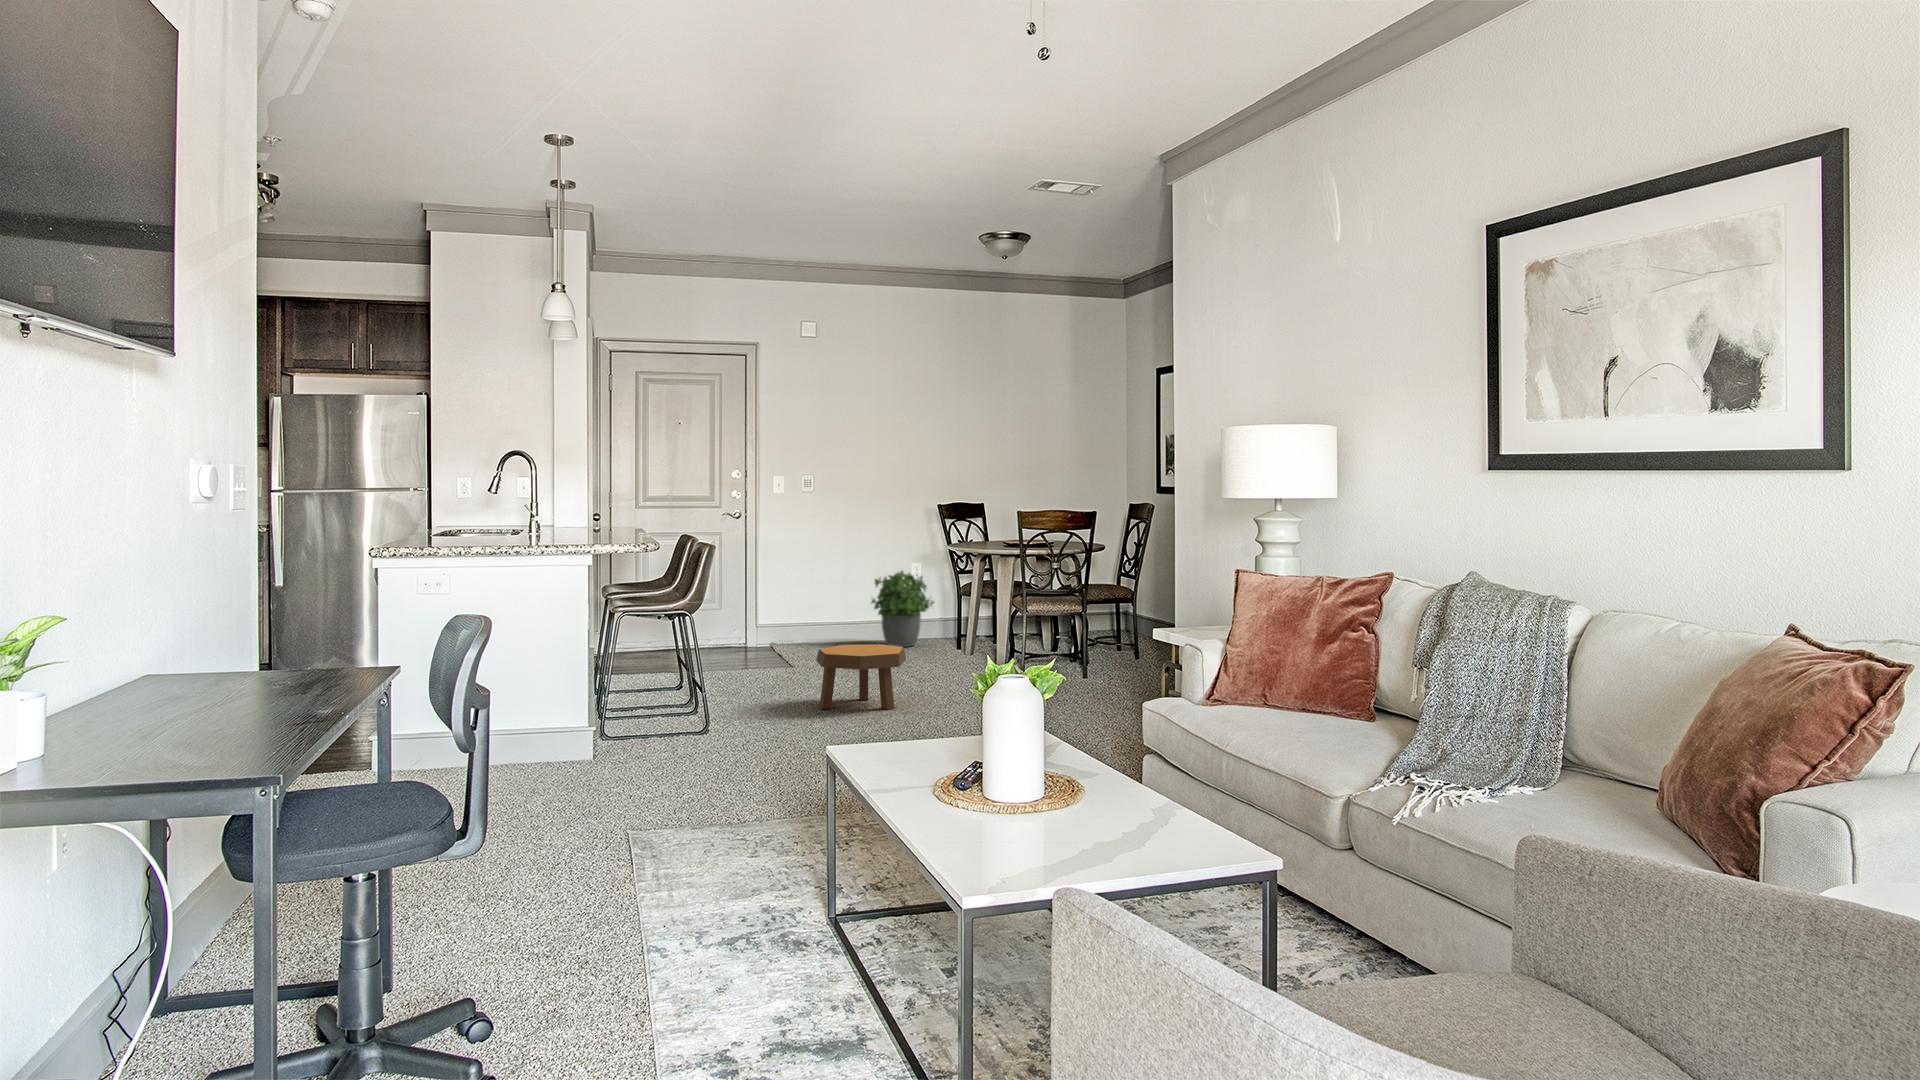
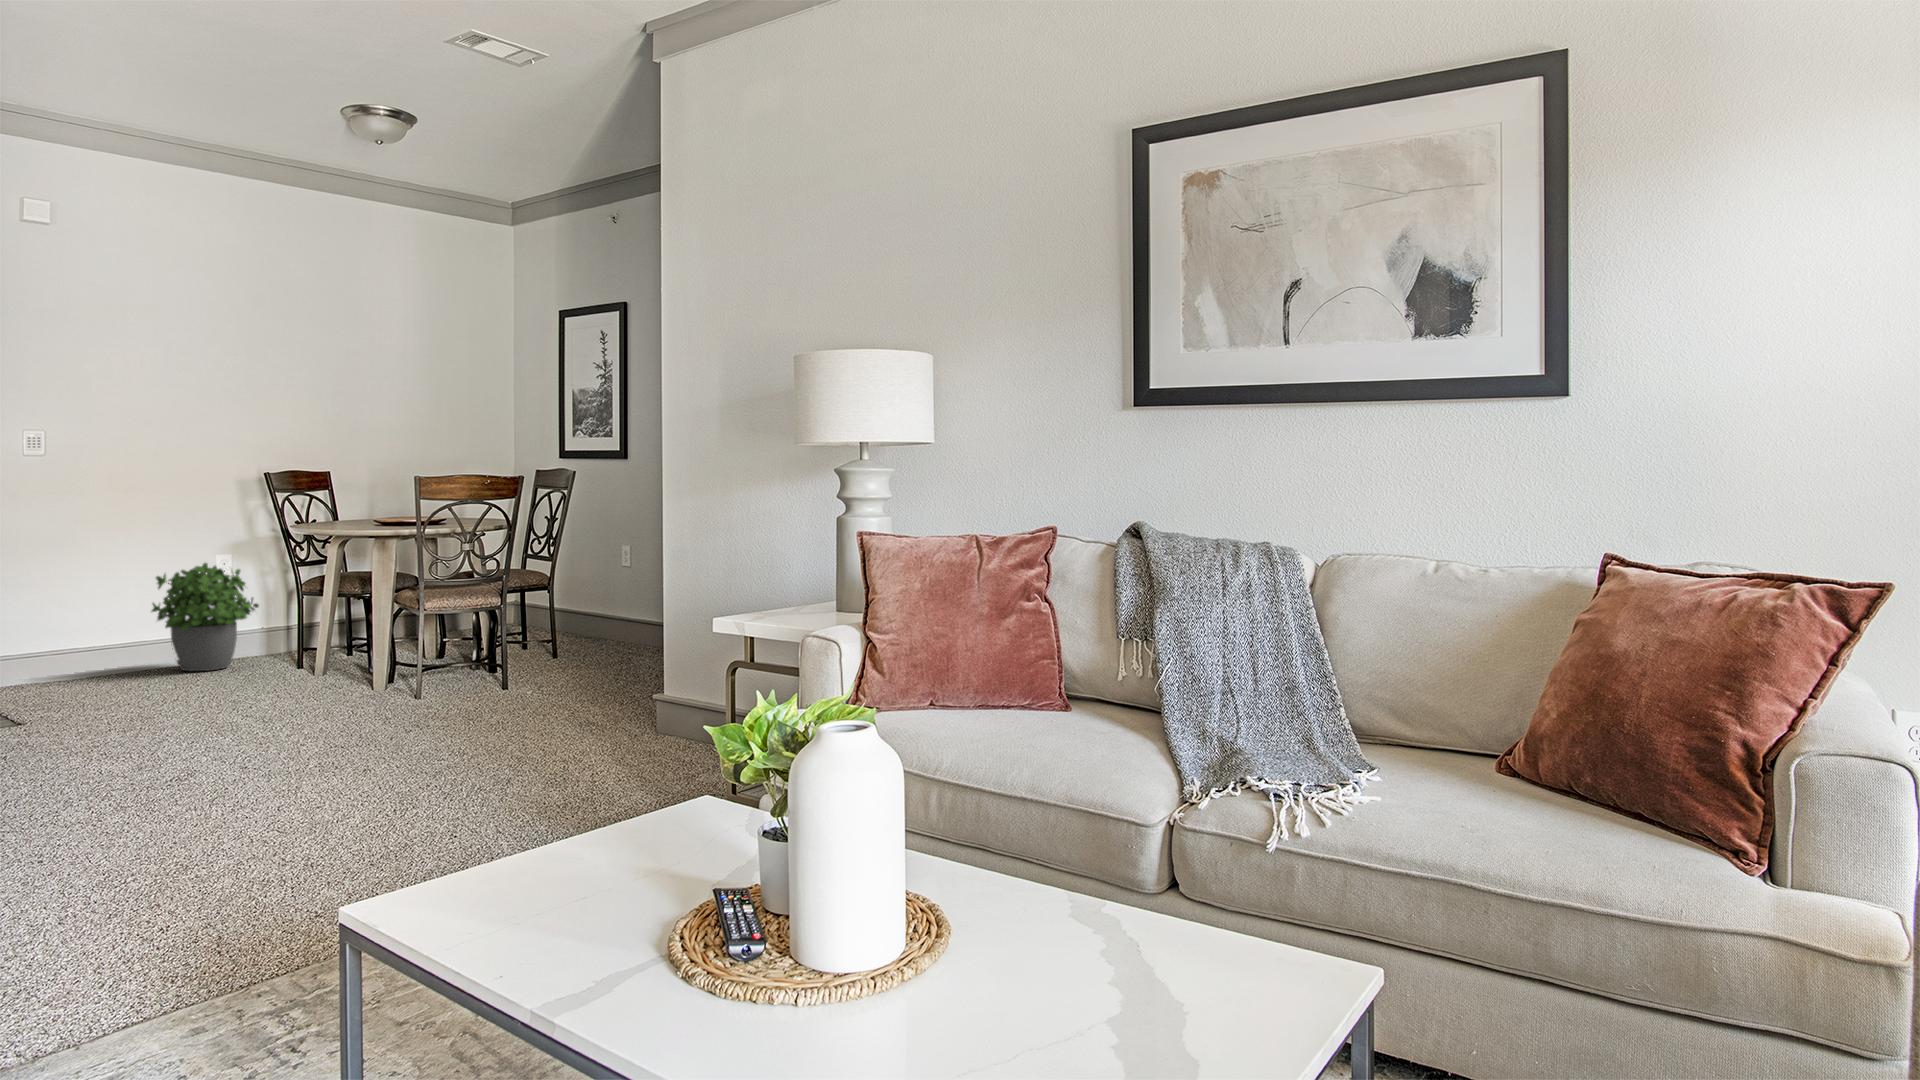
footstool: present [816,644,906,709] -> none [95,669,262,780]

